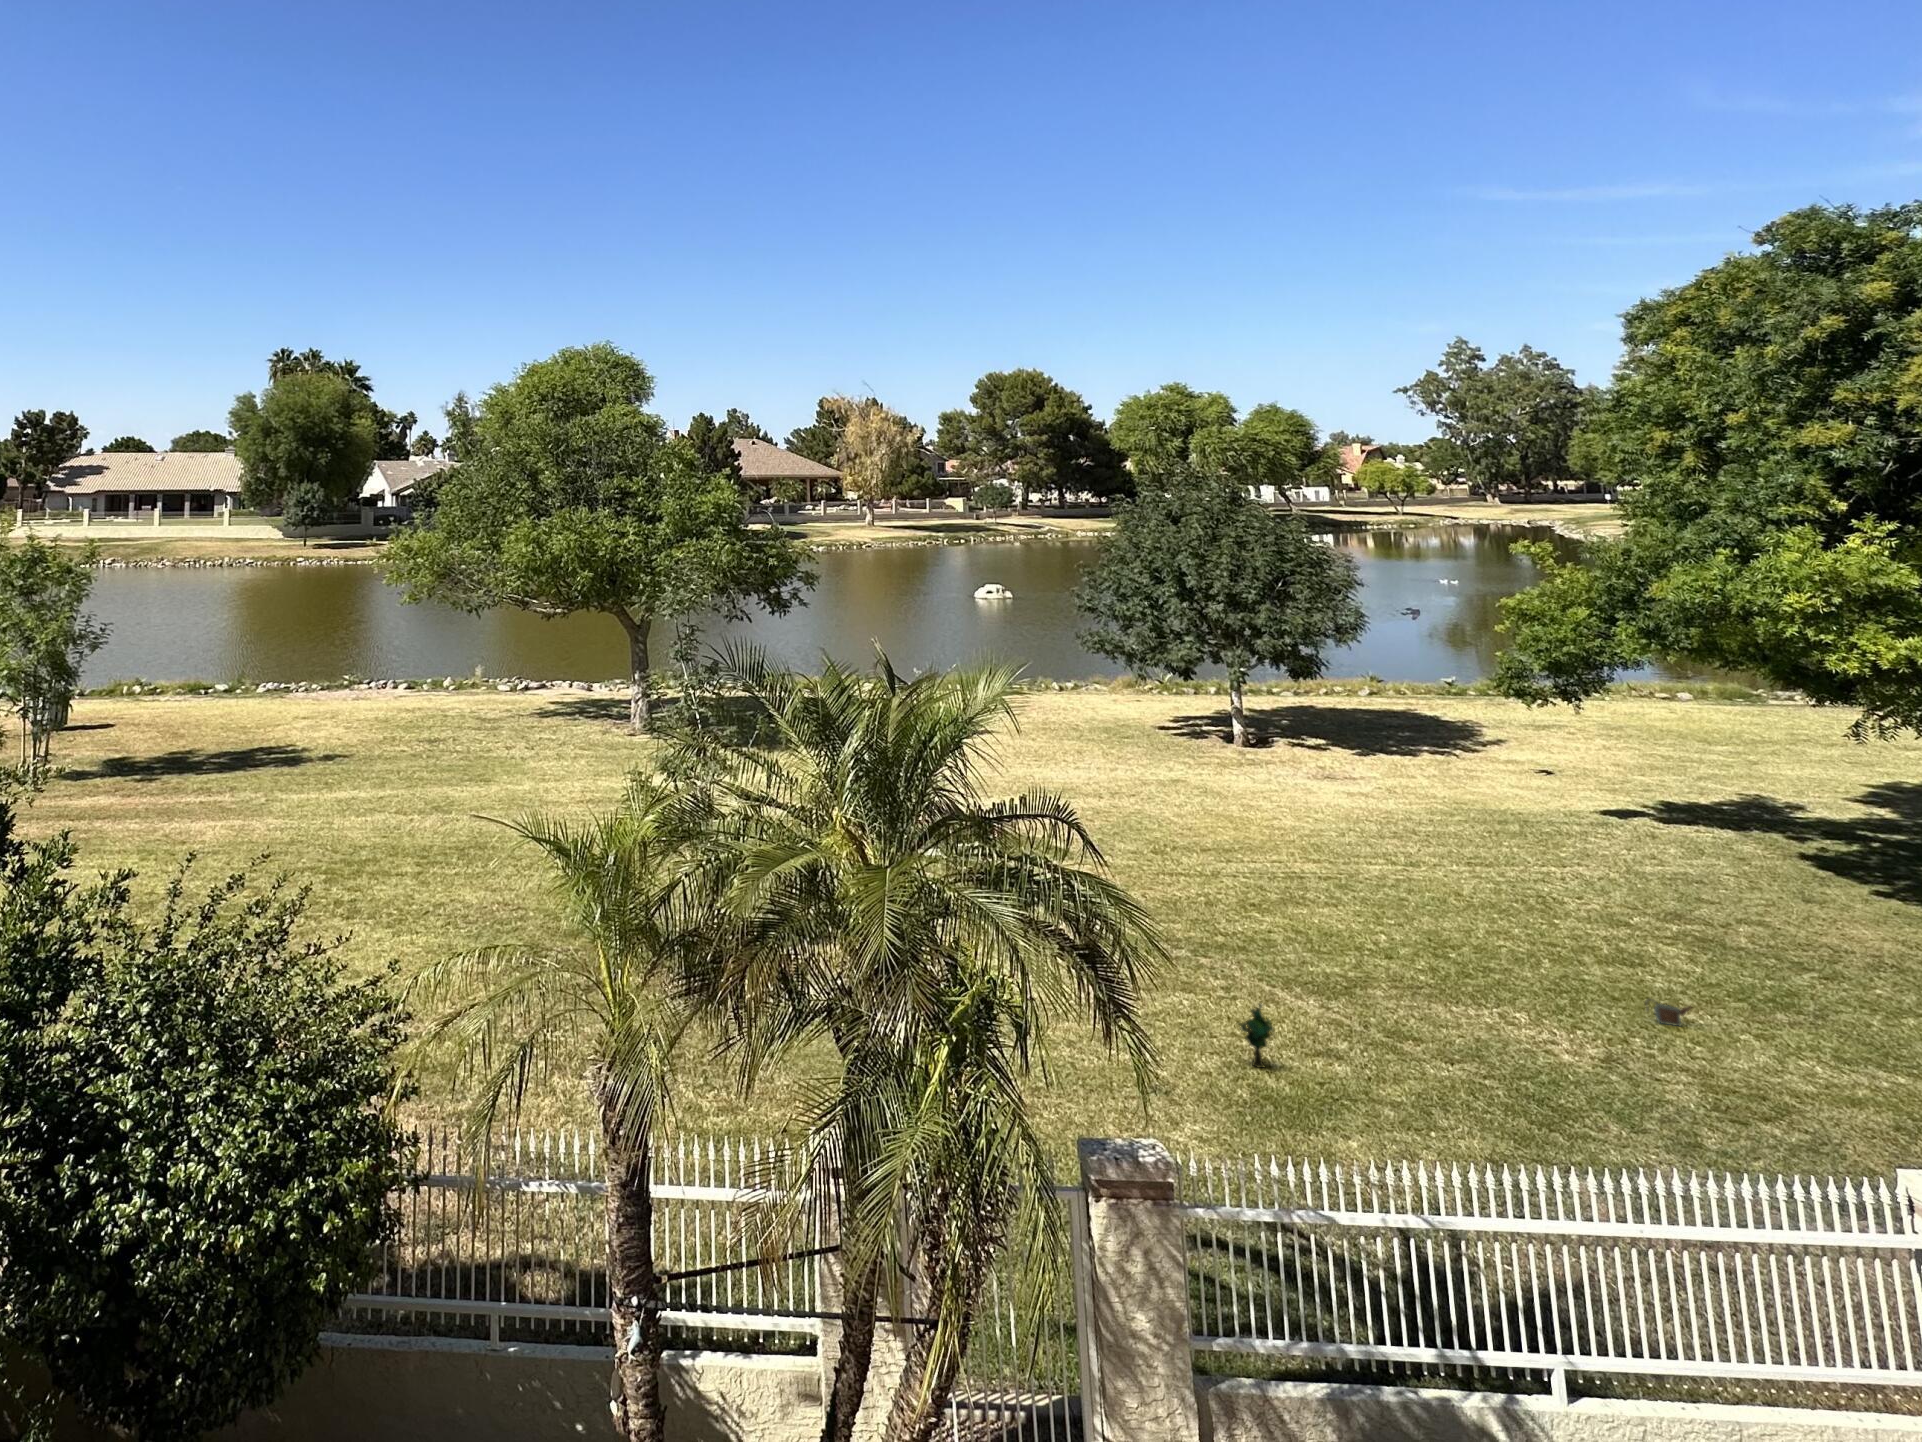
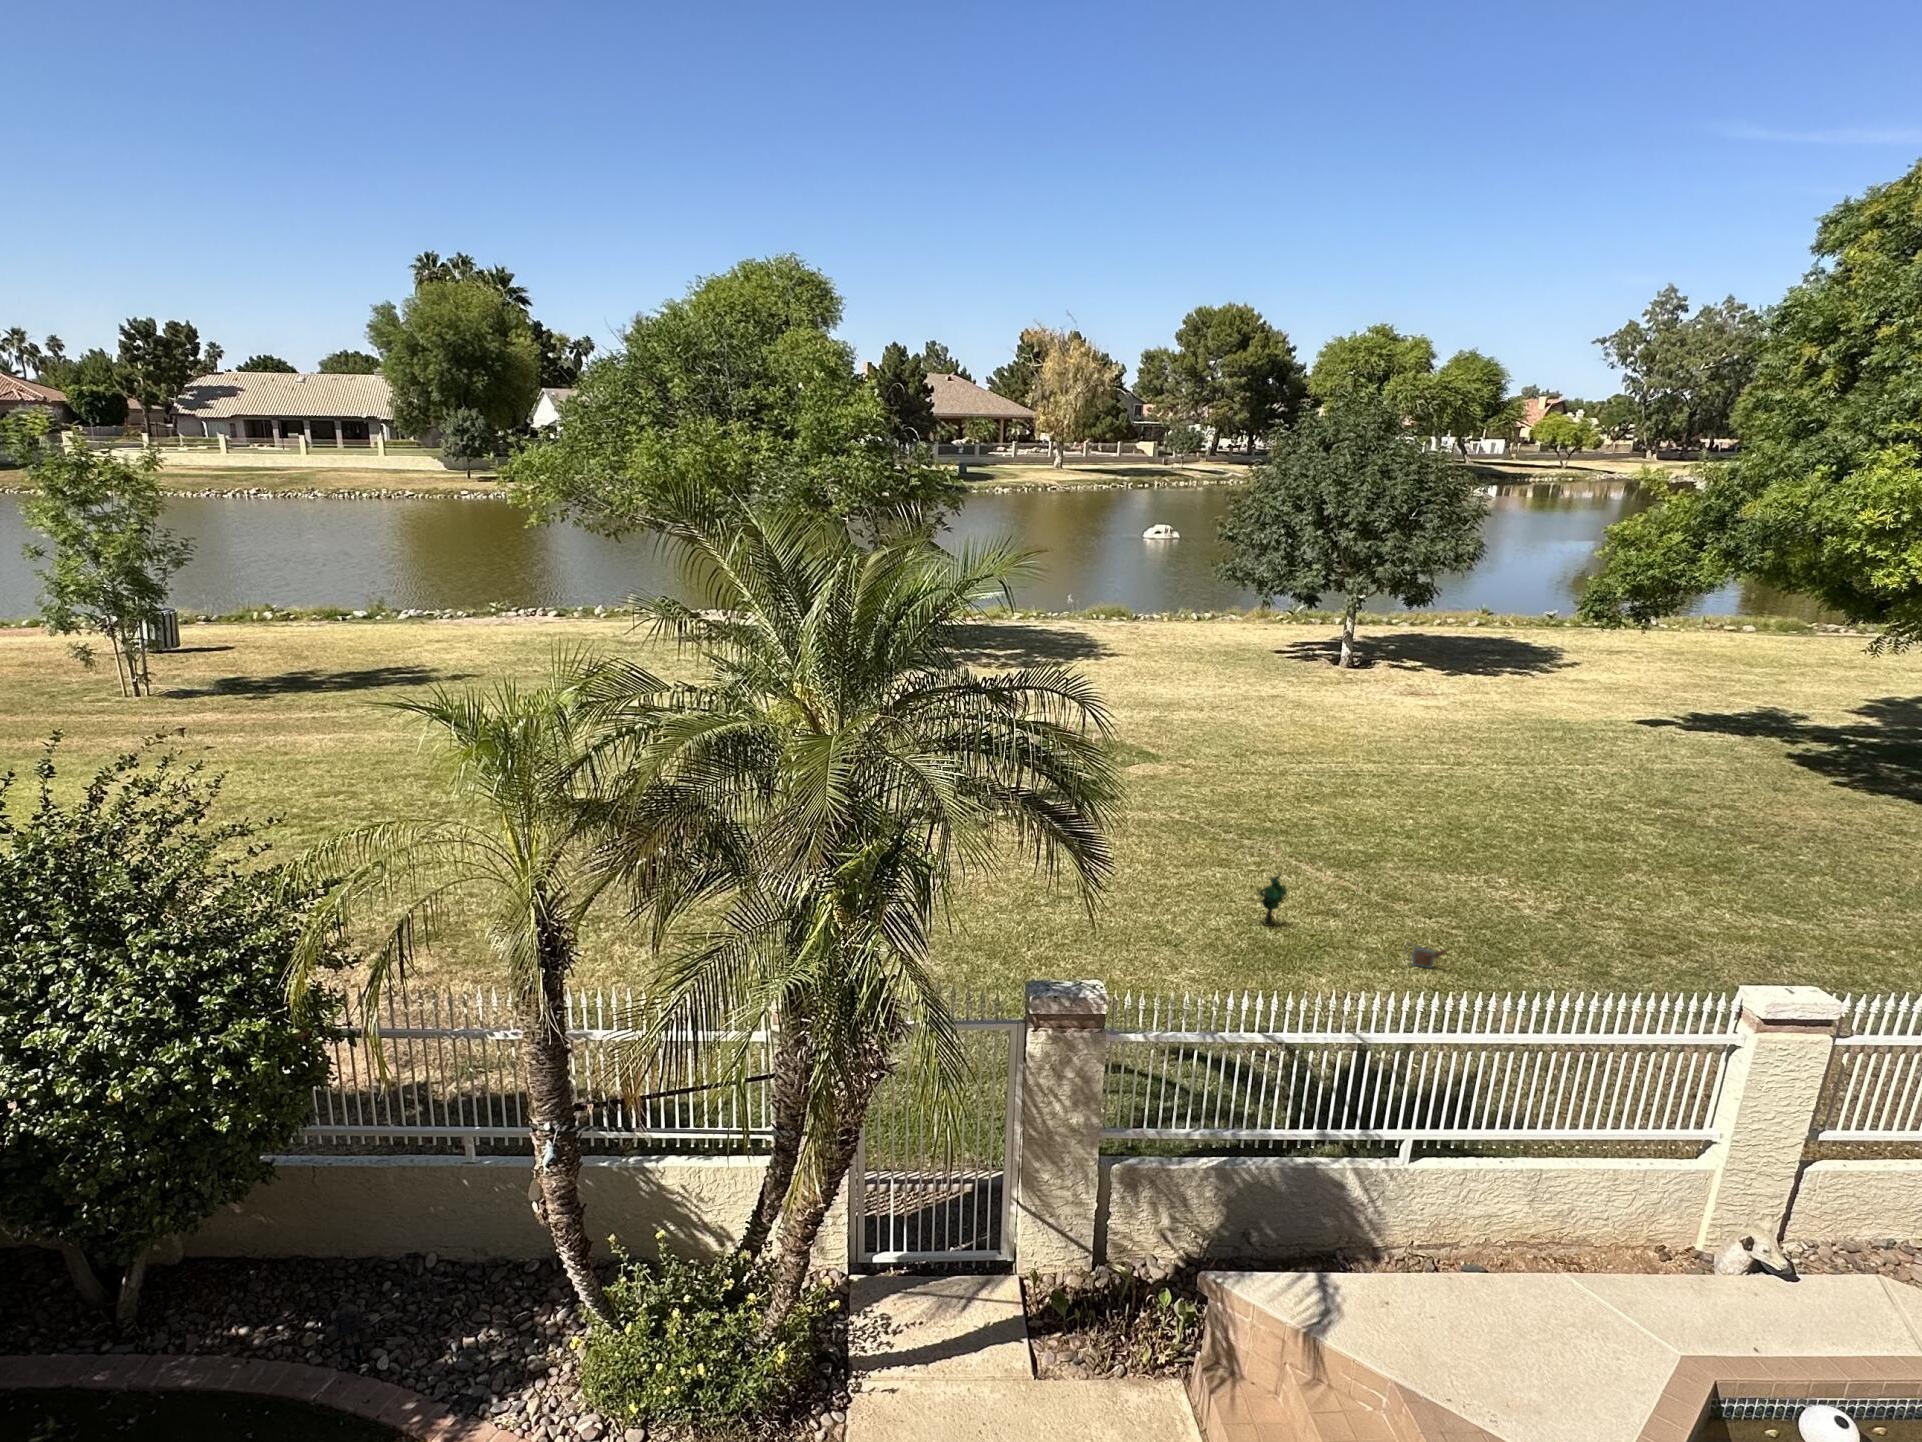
watering can: present [1645,999,1692,1026] -> present [1404,942,1448,968]

